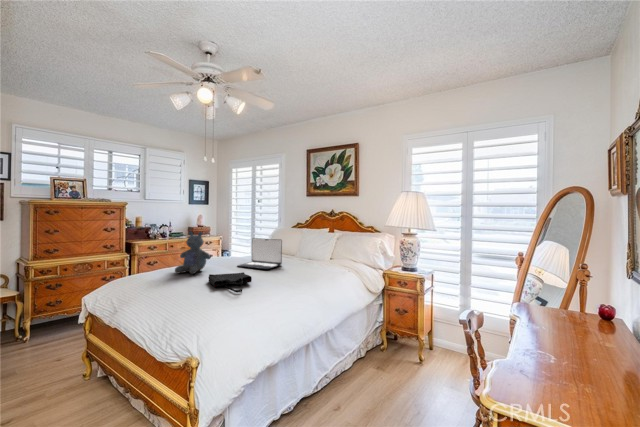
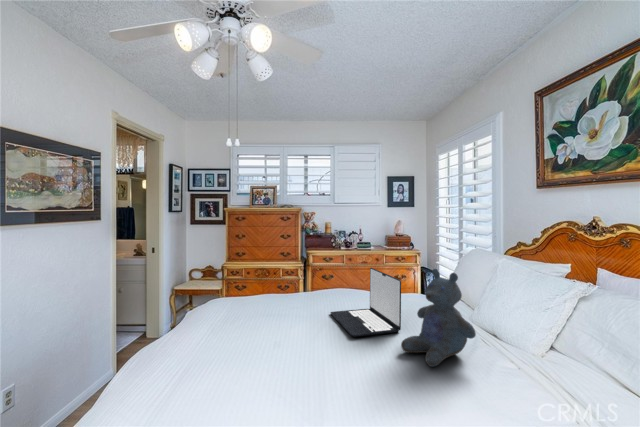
stuffed bear: present [175,232,211,274] -> present [401,269,476,367]
tote bag: present [208,272,252,292] -> none [197,325,287,384]

